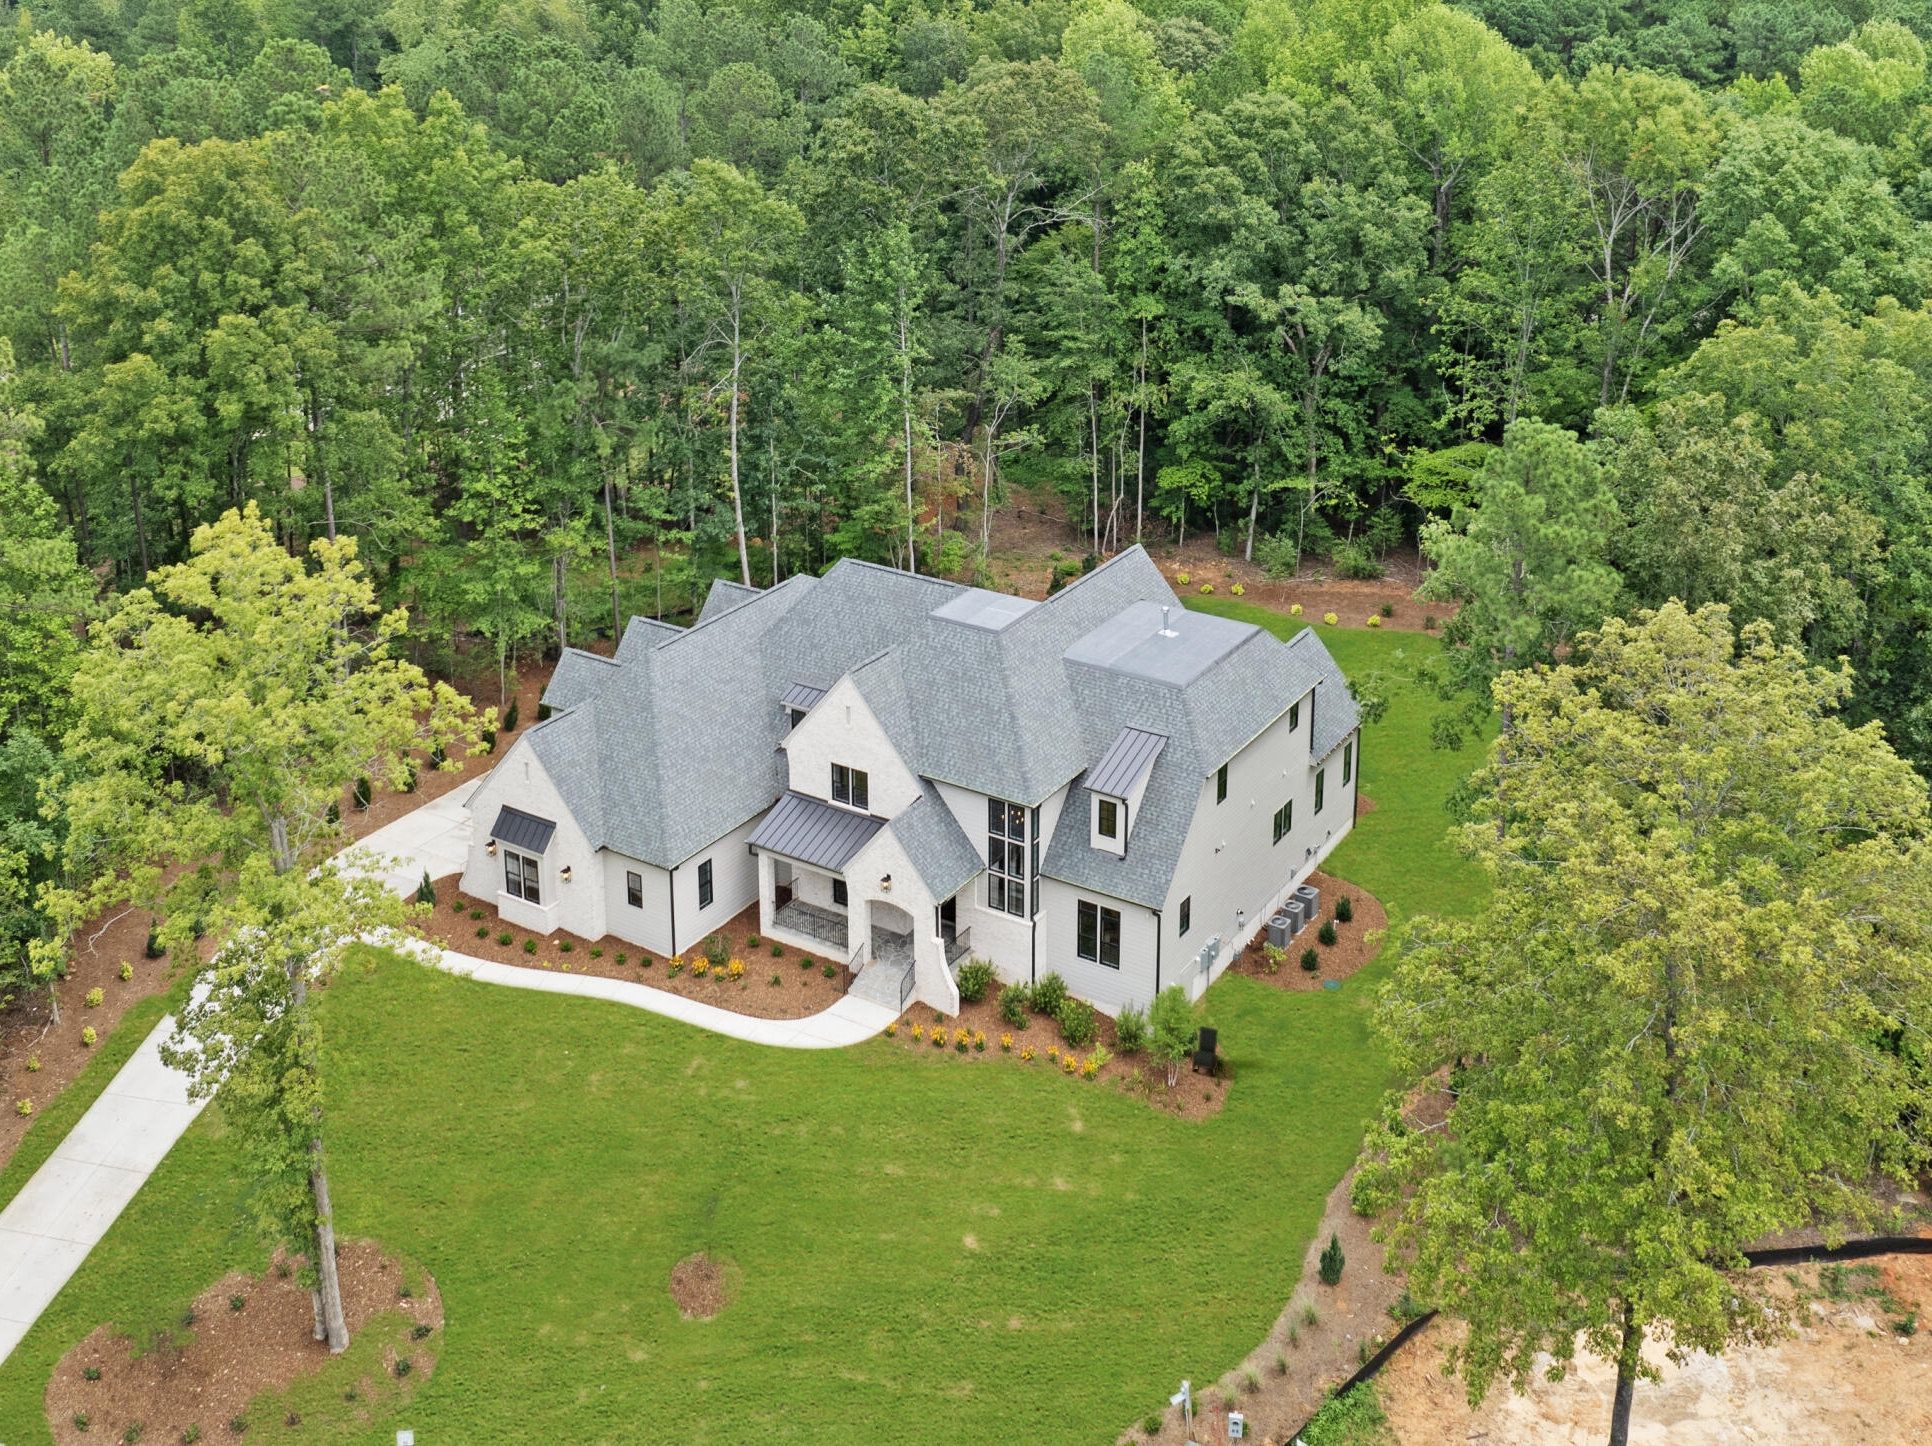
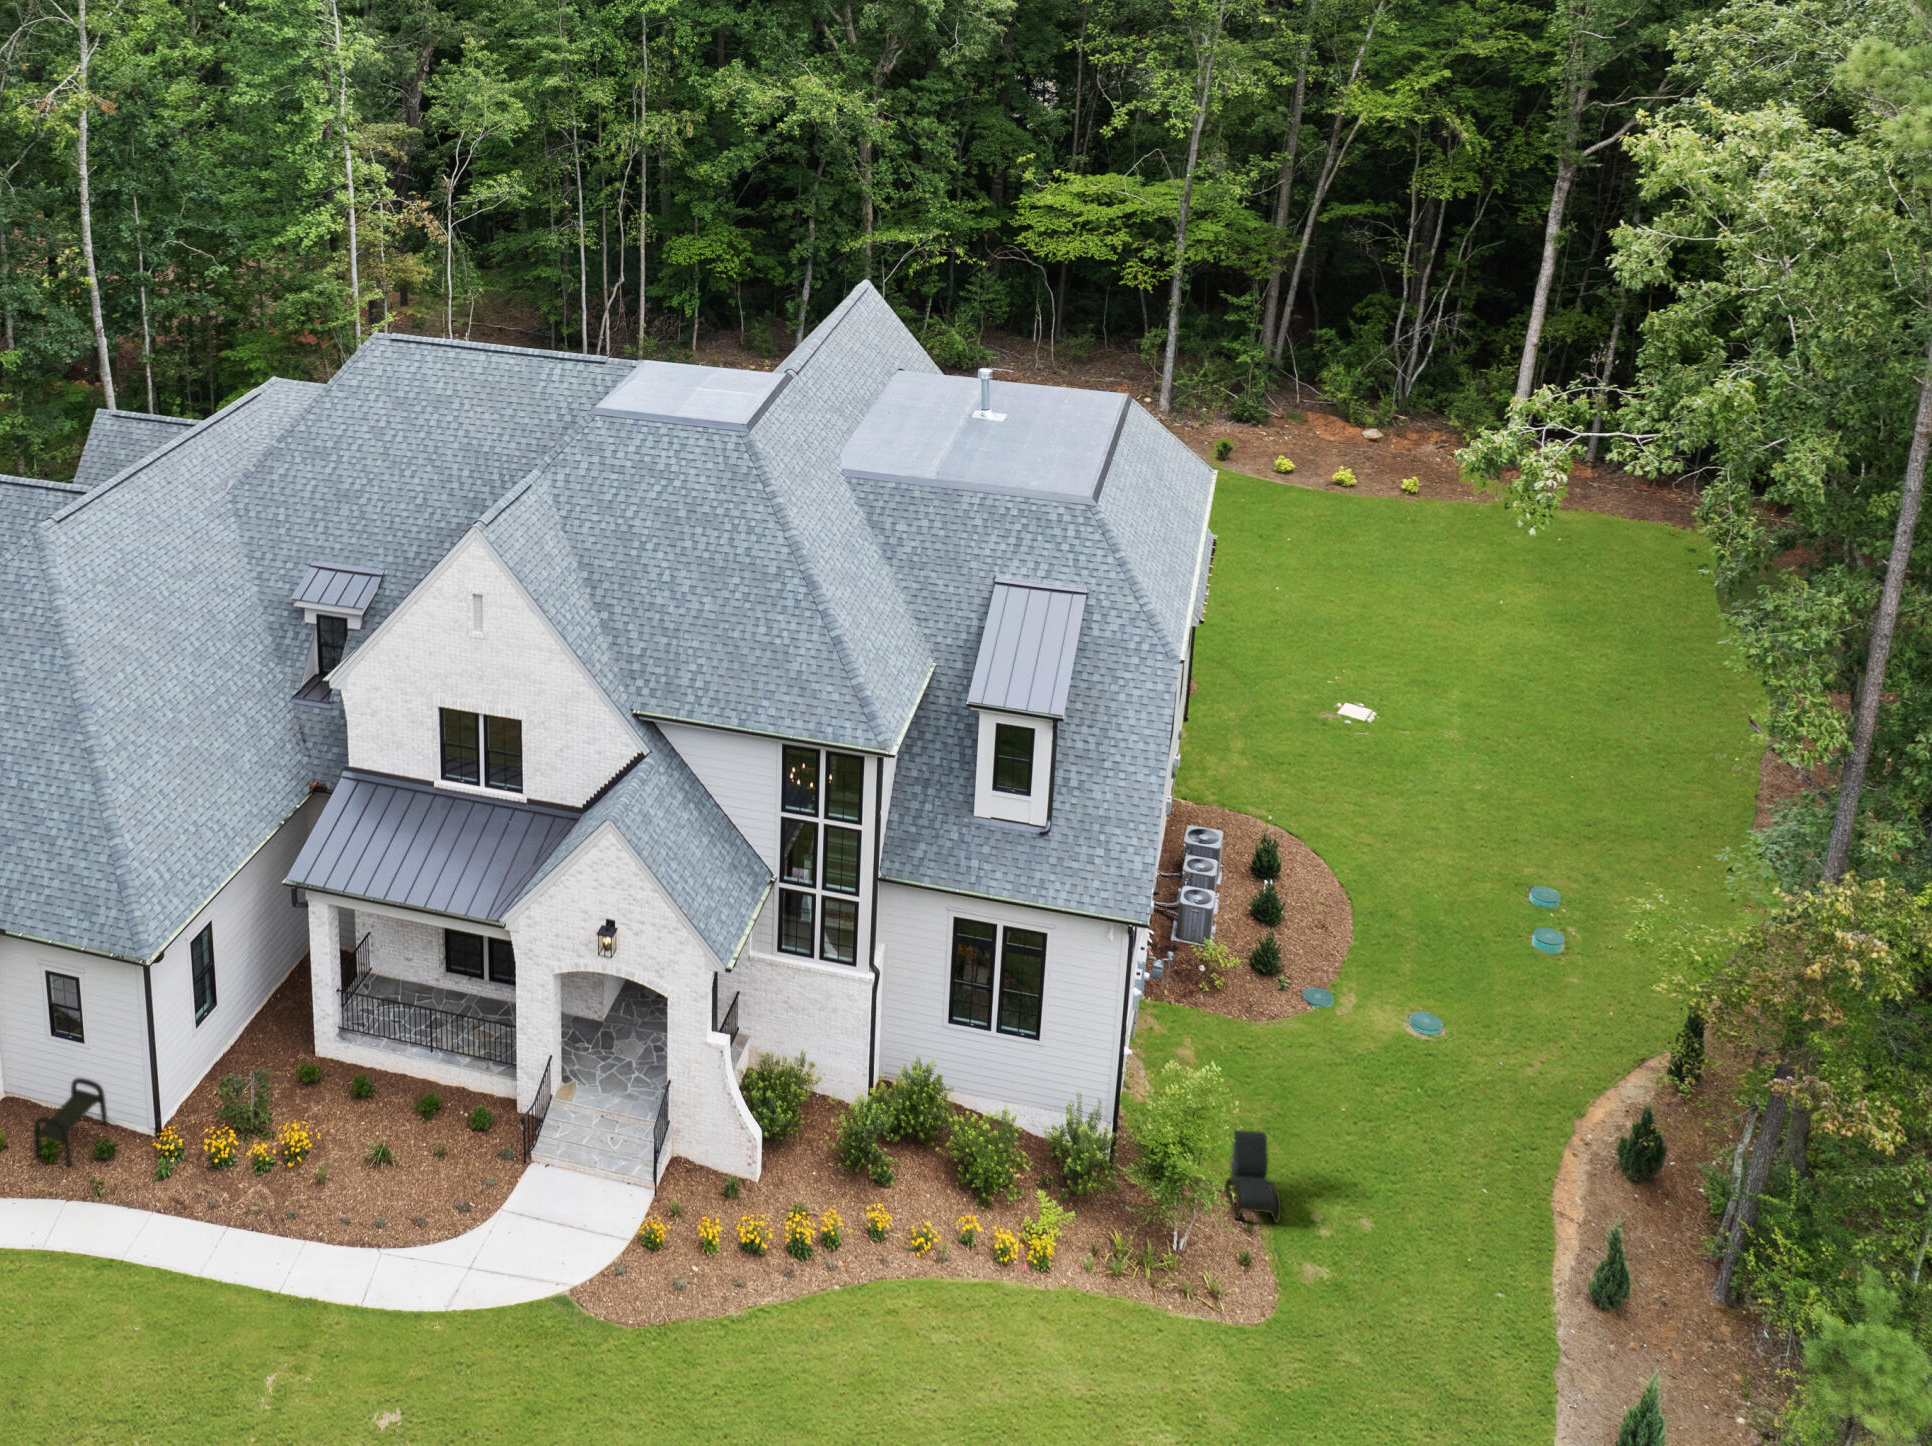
bench: none [614,927,650,968] -> present [34,1078,107,1166]

